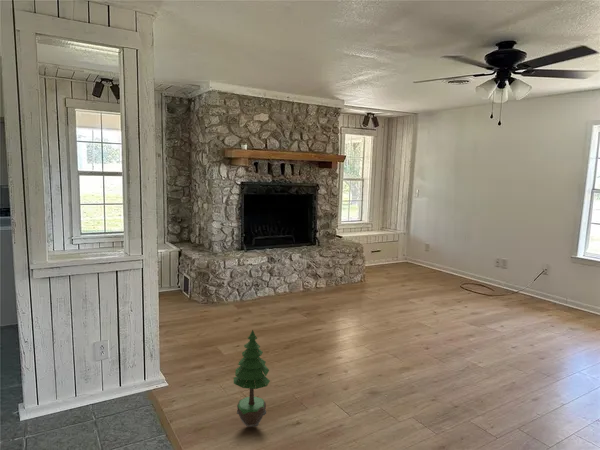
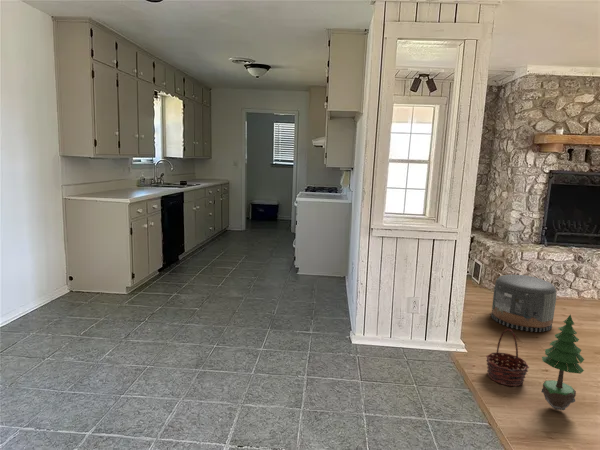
pouf: none [198,286,253,342] -> present [491,275,556,332]
basket: none [184,354,227,416] -> present [486,329,529,386]

